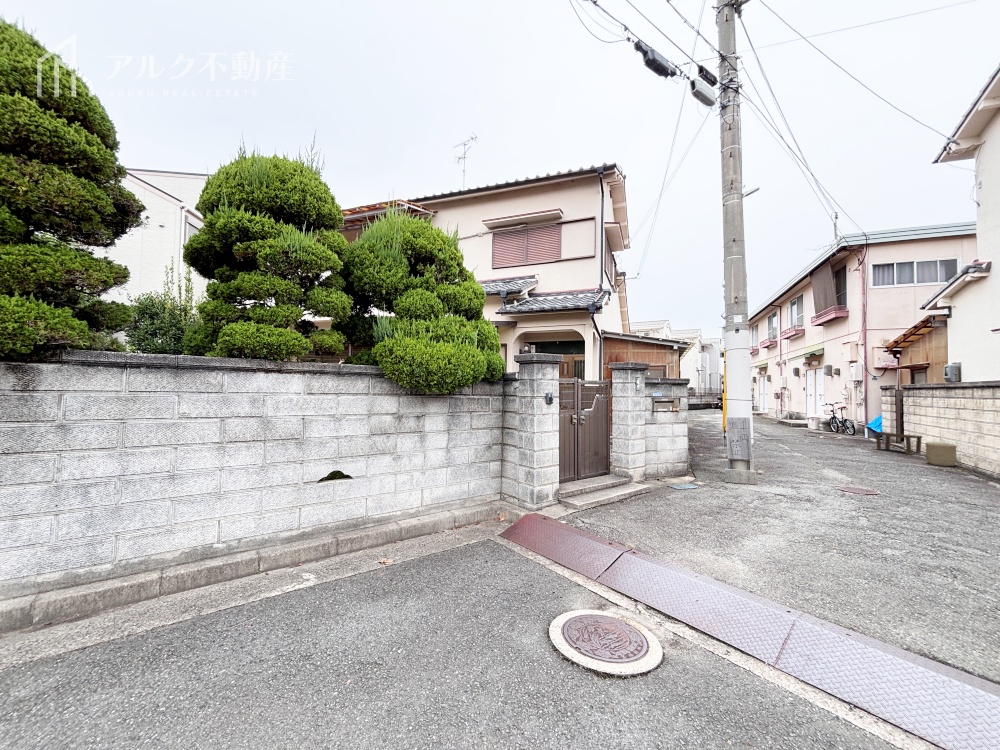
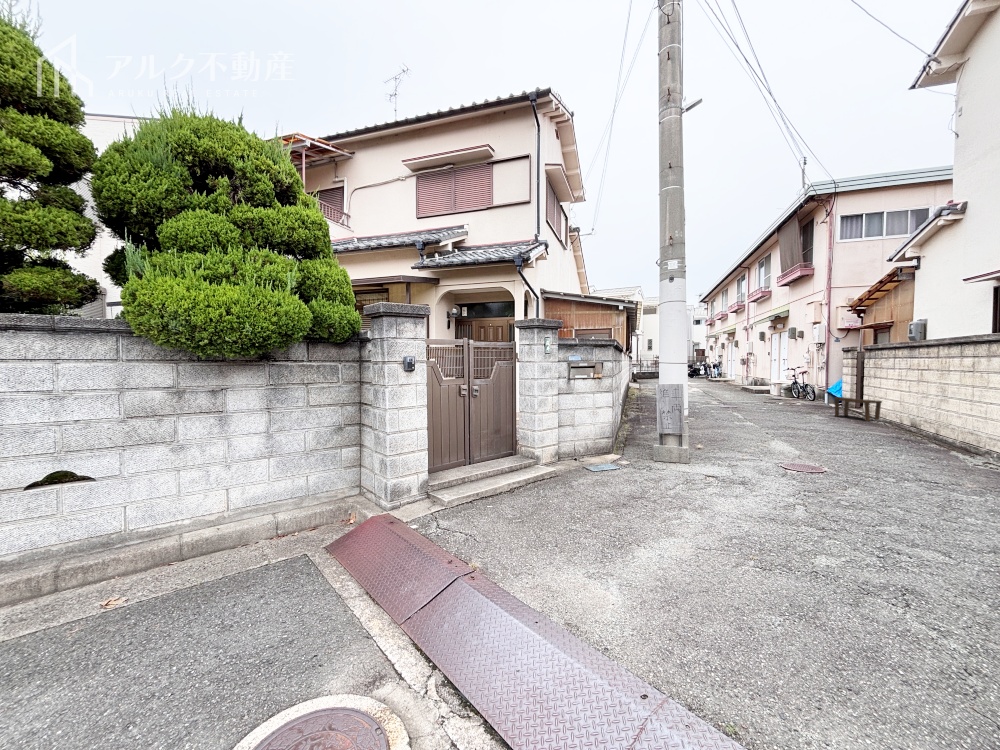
woven basket: present [925,442,957,466] -> none [884,408,917,433]

